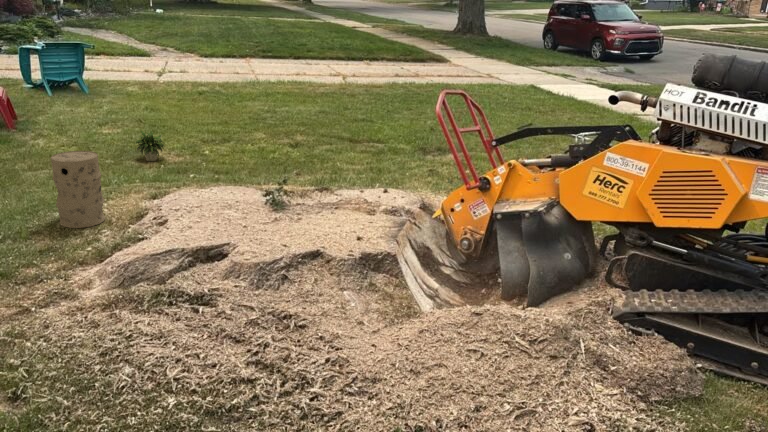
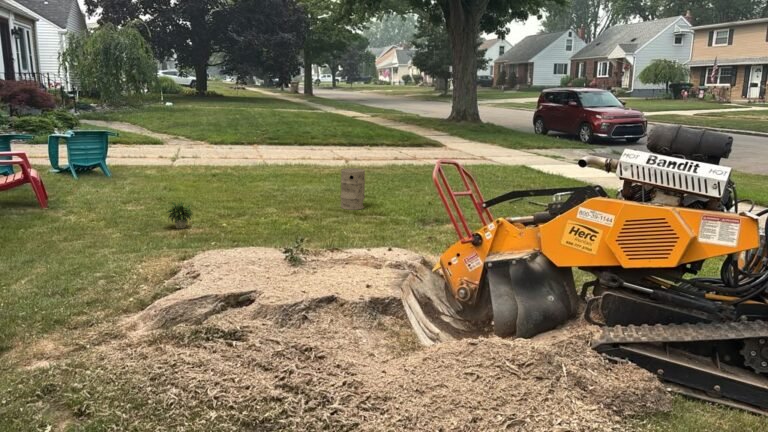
trash can: present [51,151,105,228] -> present [340,168,365,210]

